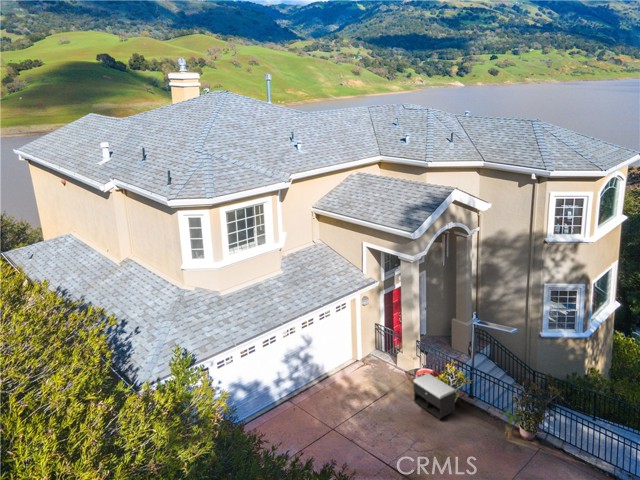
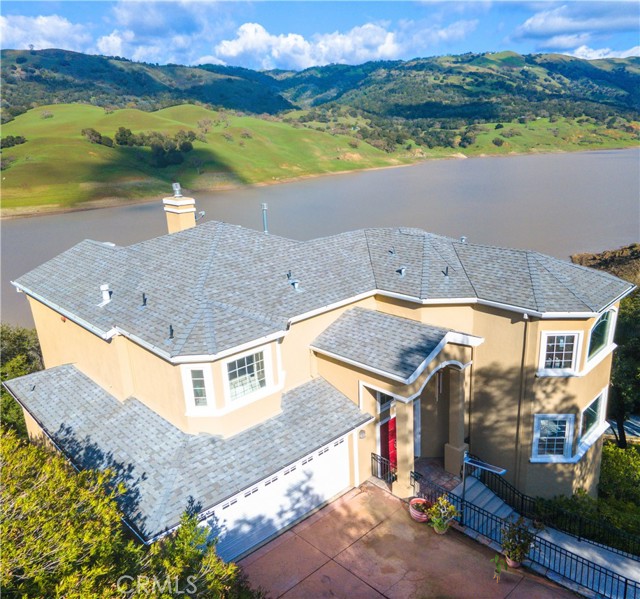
storage bench: present [413,374,456,418] -> none [407,511,447,559]

